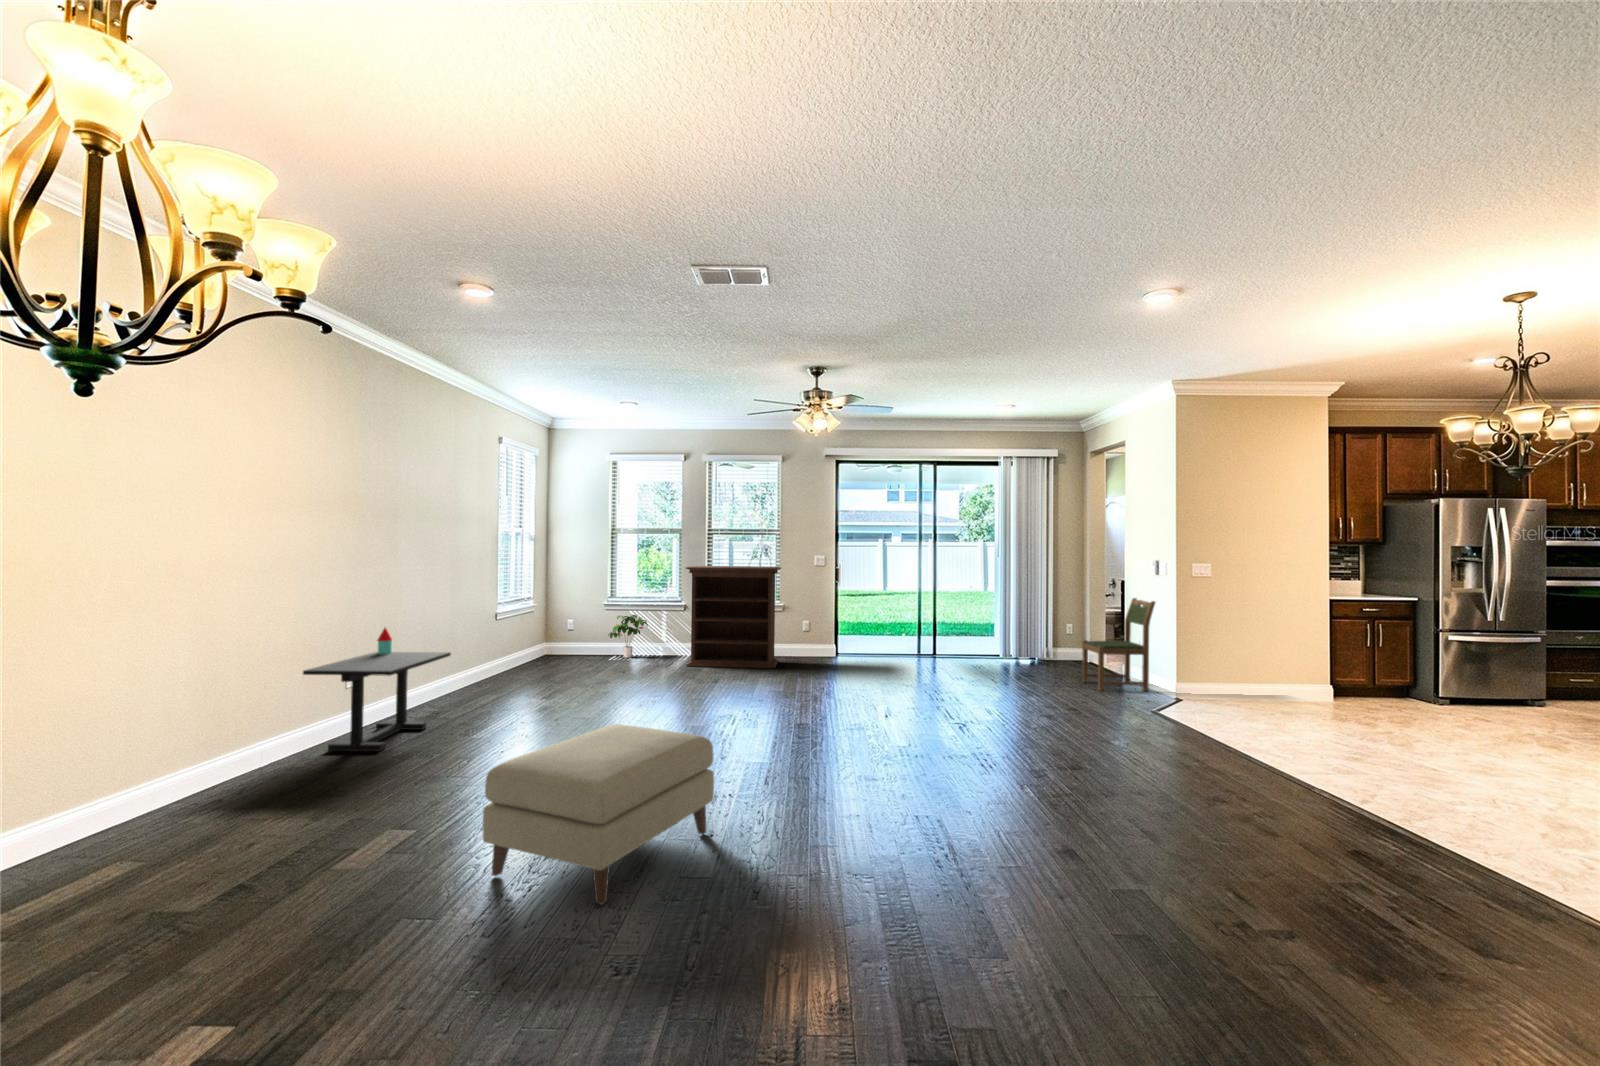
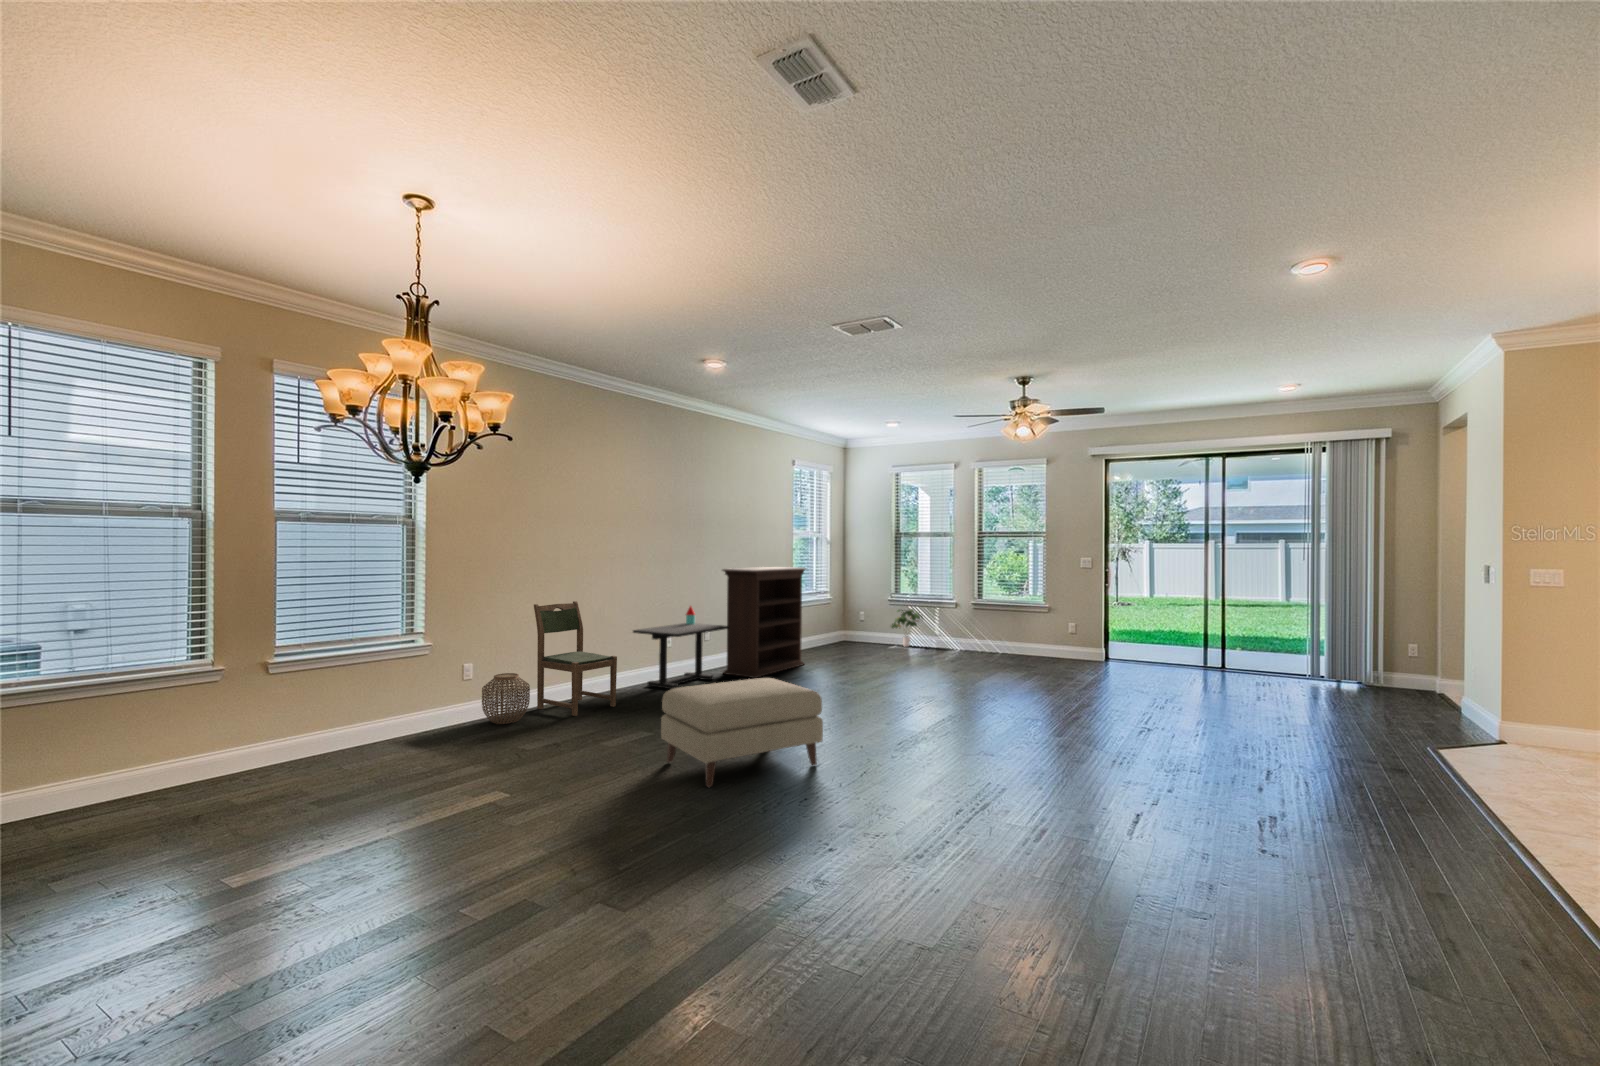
bookshelf: present [686,566,781,668] -> present [722,567,806,678]
dining chair: present [1082,598,1155,691] -> present [534,601,617,716]
woven basket: none [35,771,148,870] -> present [482,673,530,724]

